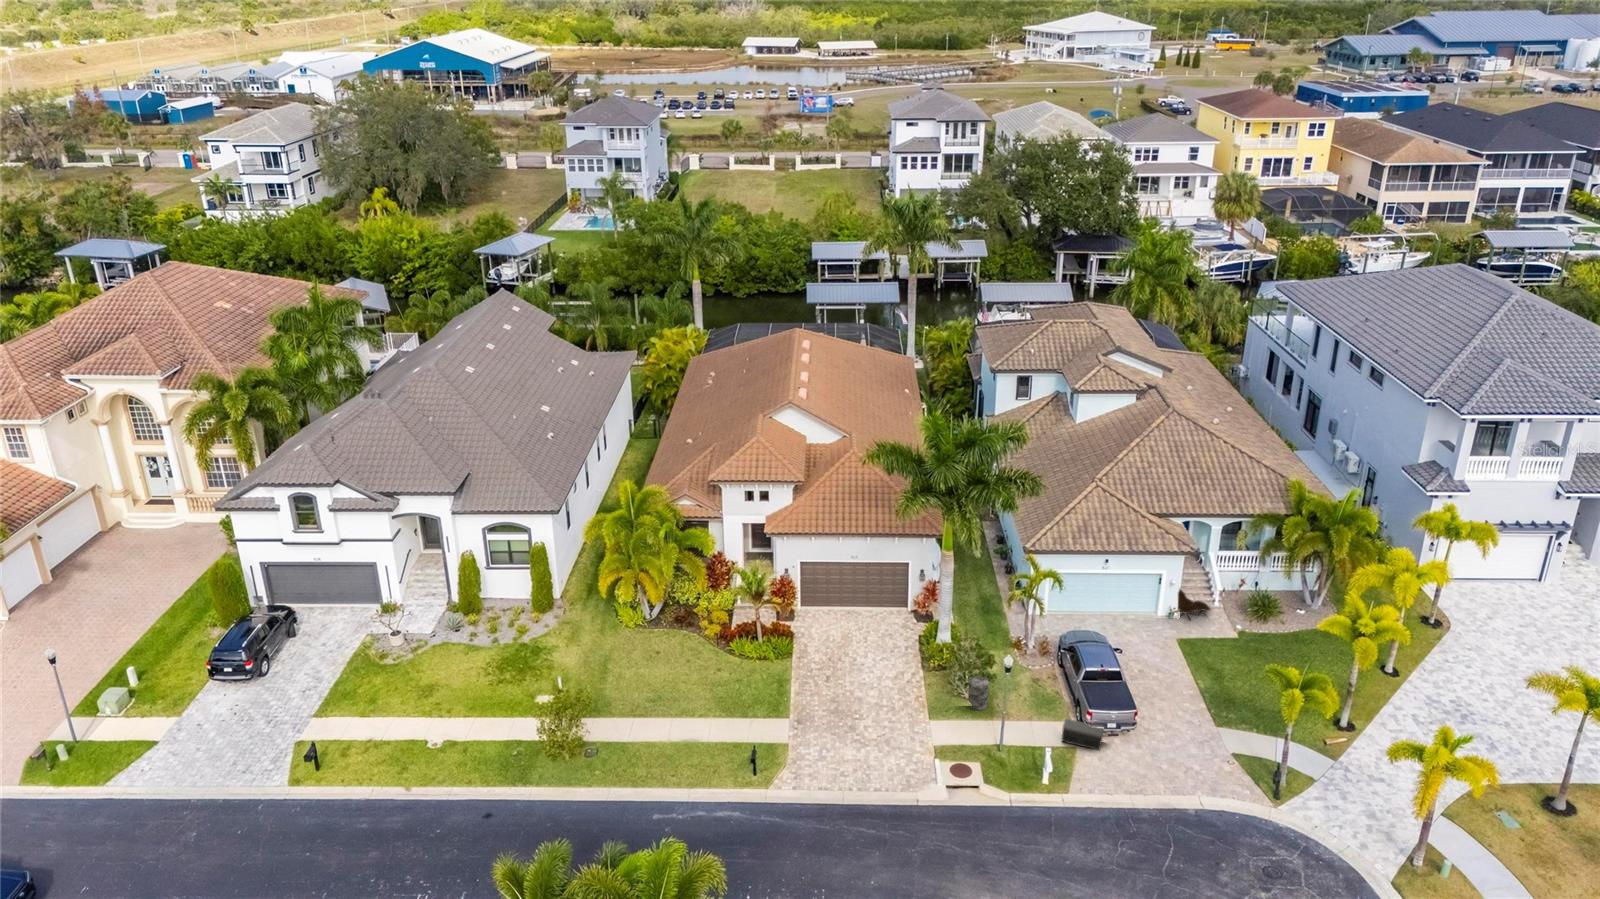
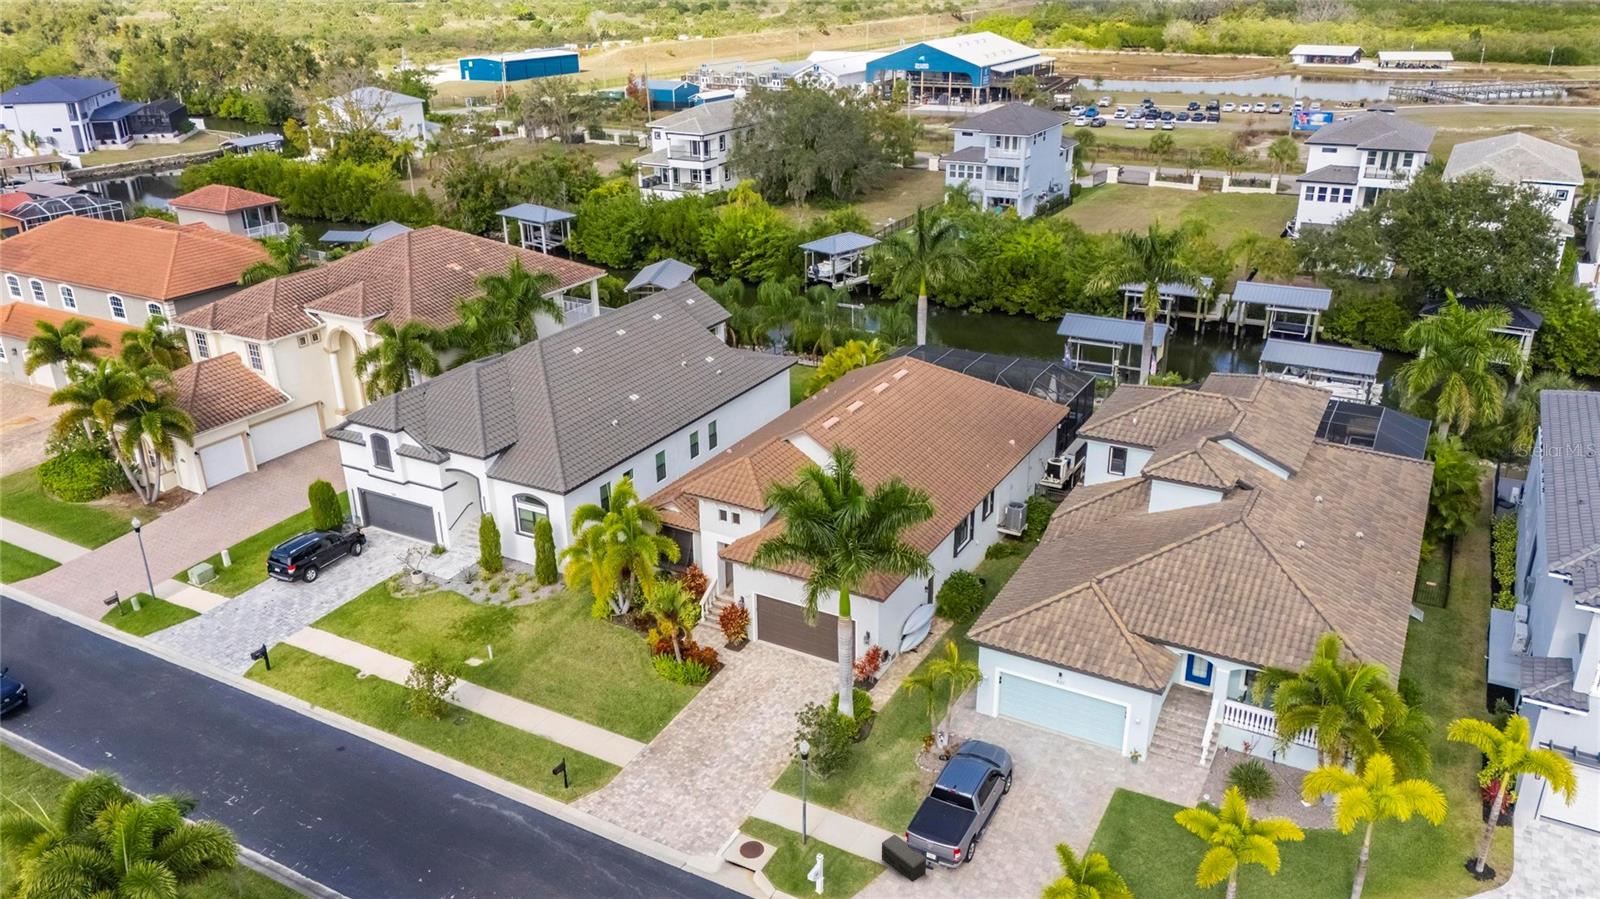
lounge chair: present [1178,589,1210,614] -> none [1144,722,1189,773]
trash can: present [968,676,989,710] -> none [823,759,845,797]

